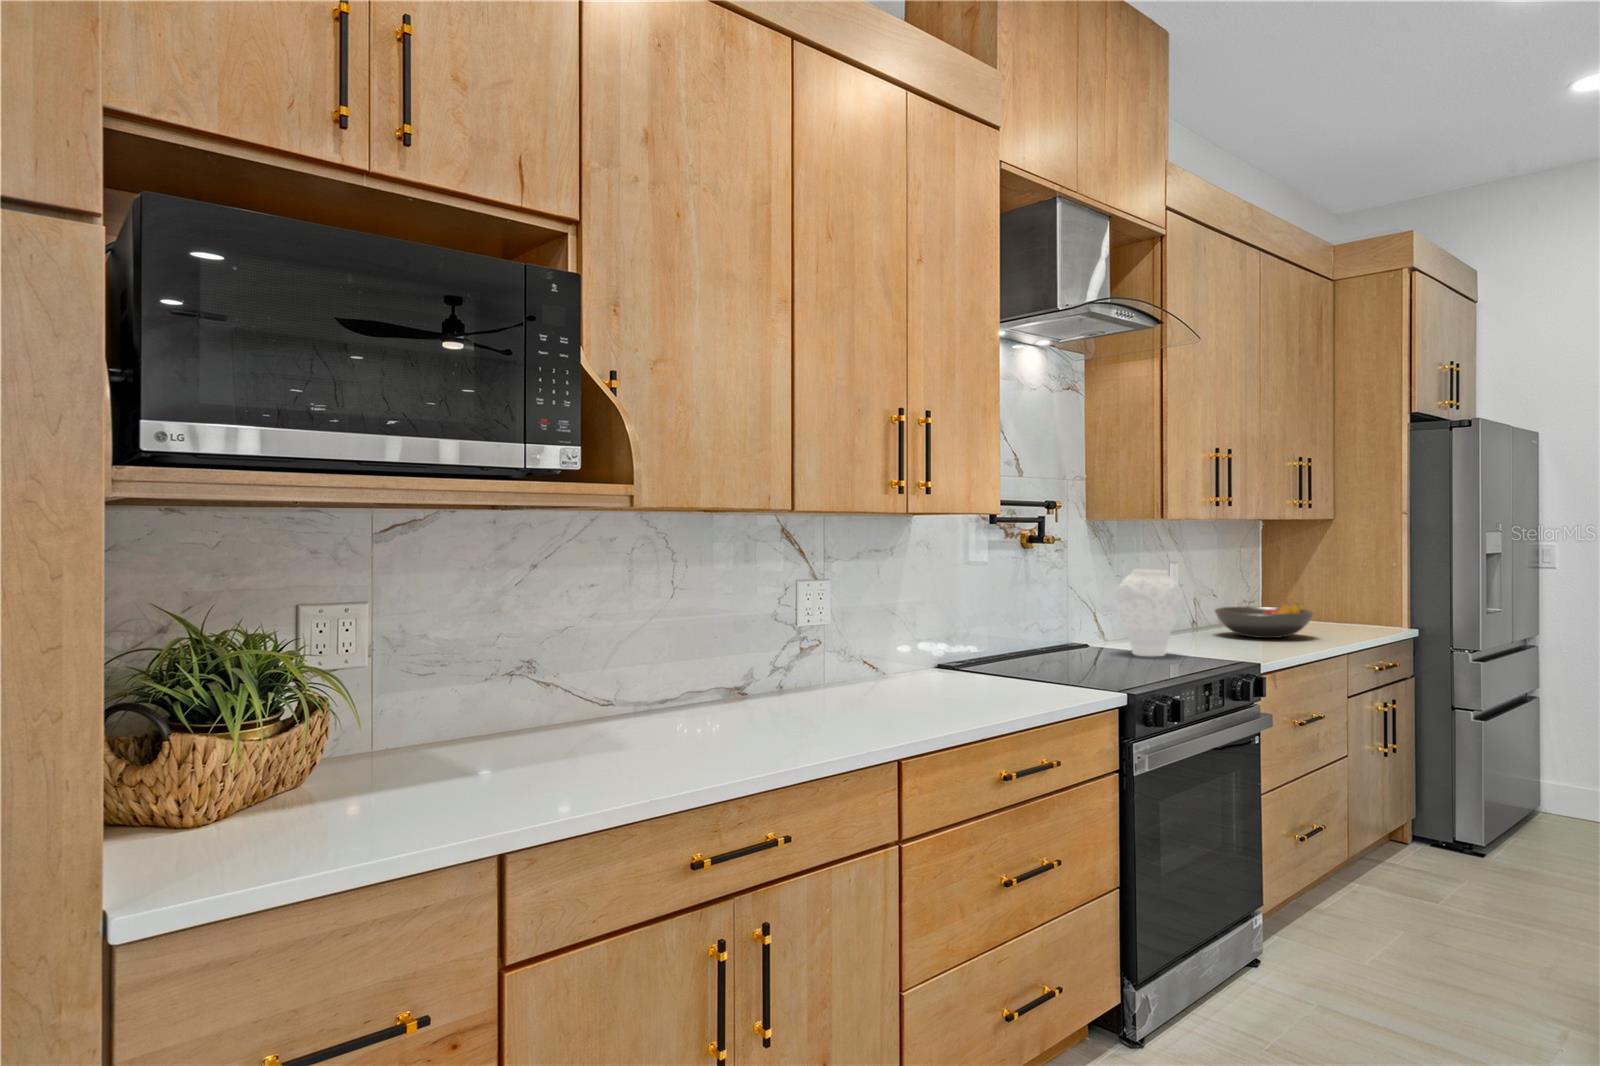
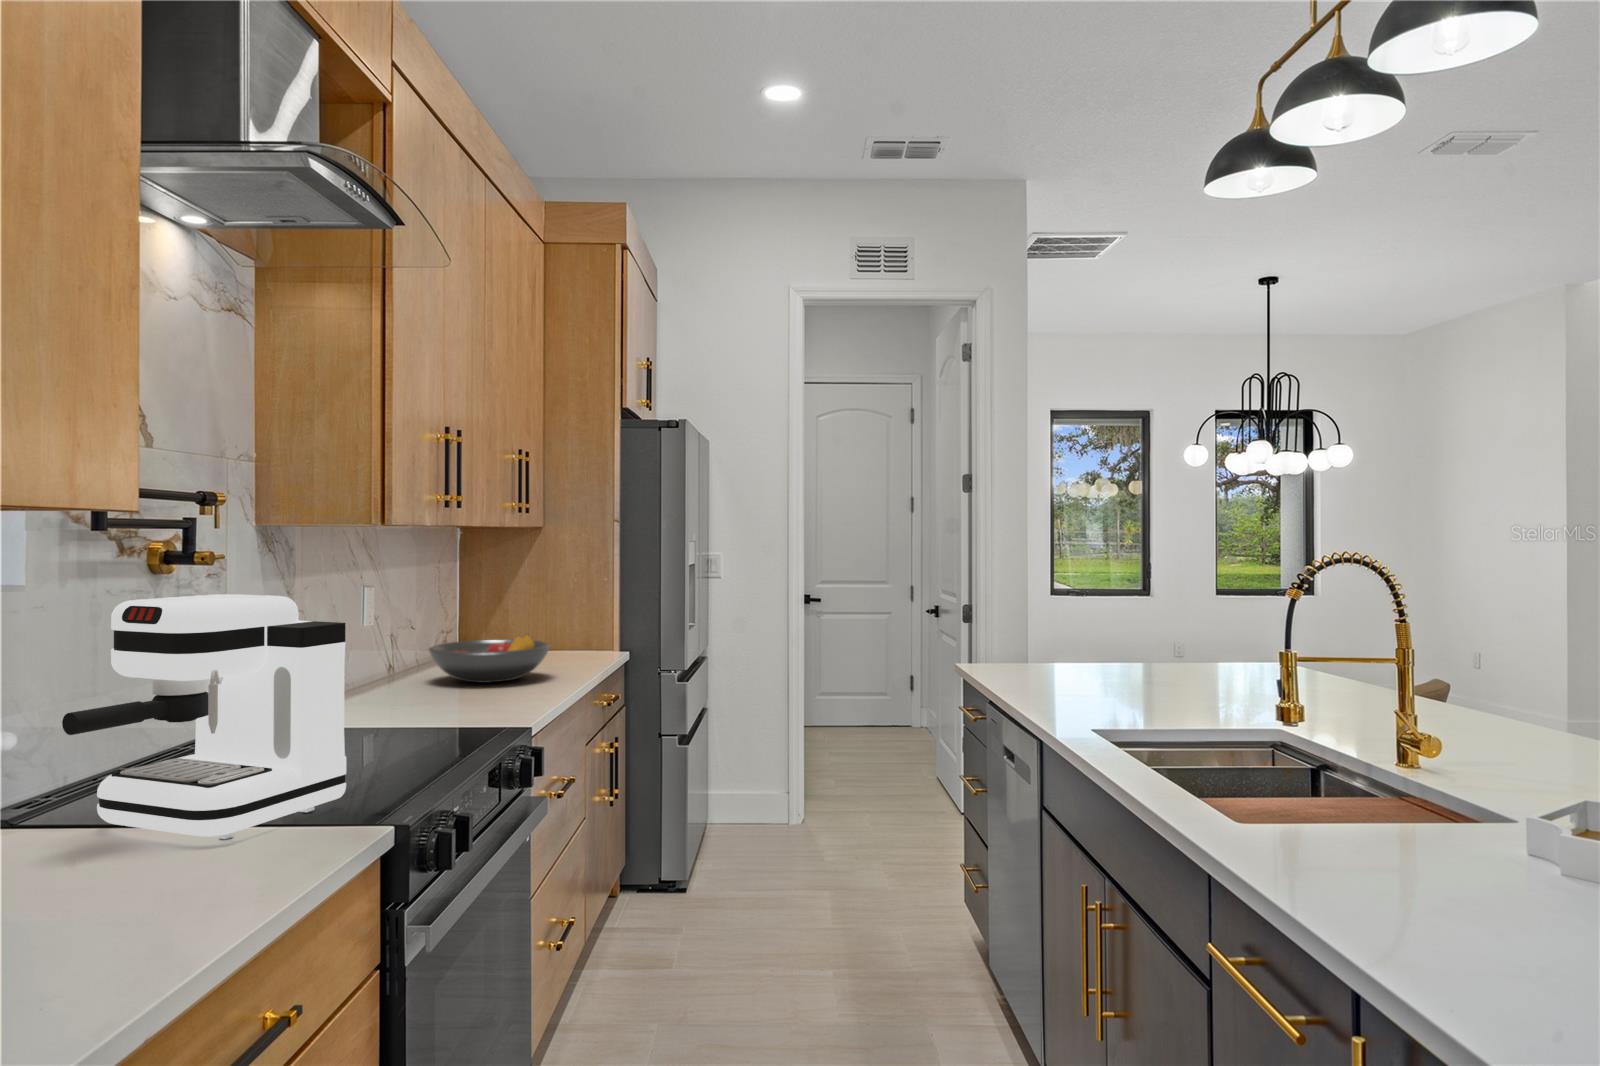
coffee maker: none [972,558,1107,683] -> present [62,594,346,839]
vase: present [1115,569,1184,656] -> none [316,602,424,738]

